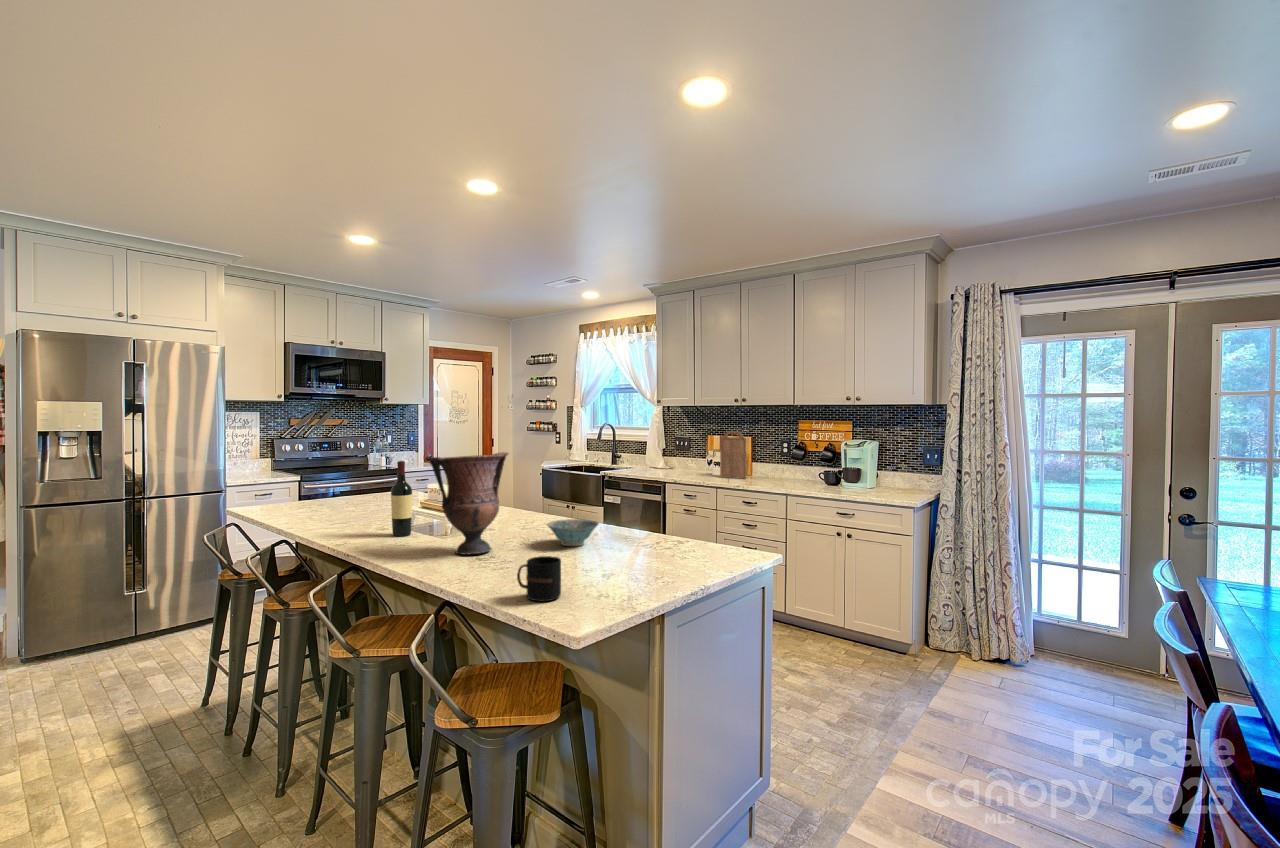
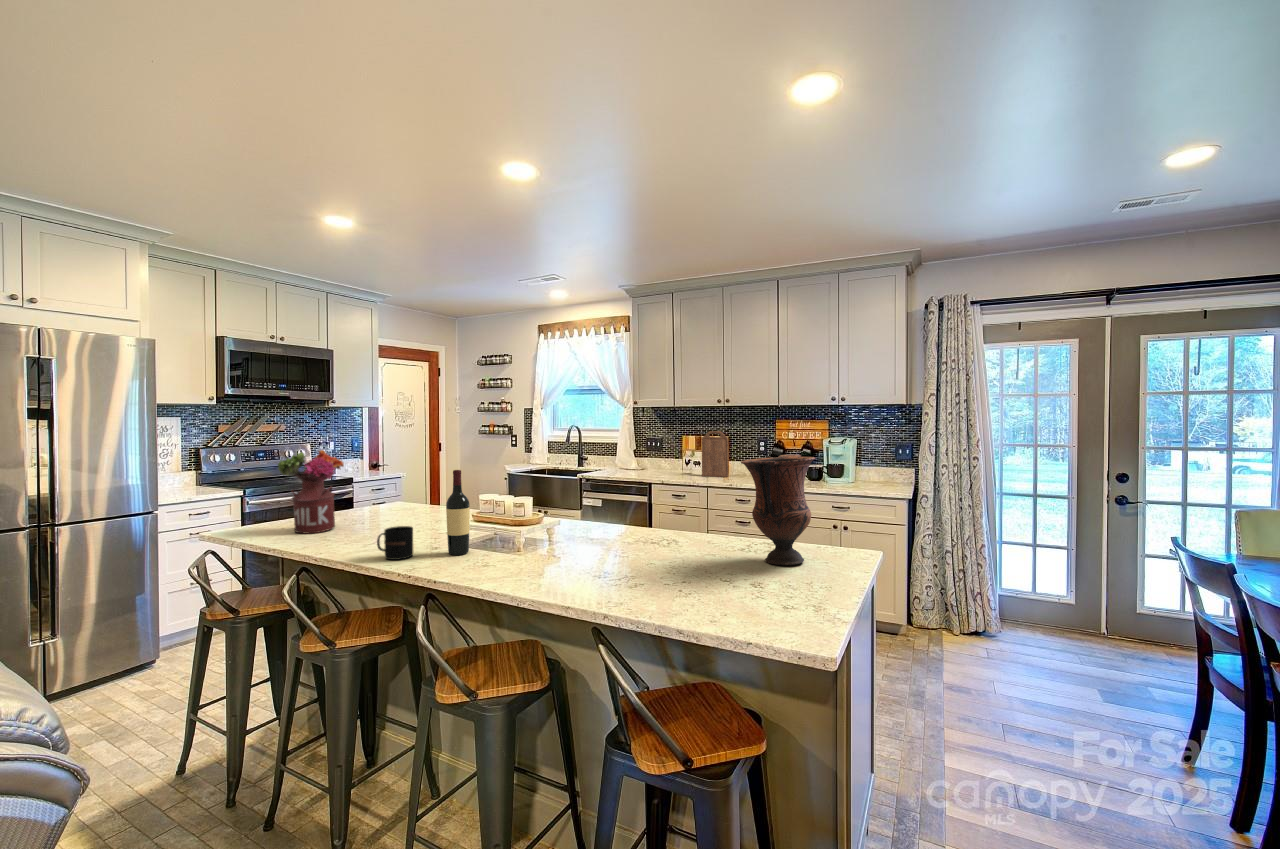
flower arrangement: none [284,441,342,513] -> present [278,450,344,534]
vase: present [427,452,508,555] -> present [741,454,815,565]
ceramic bowl: present [547,519,599,546] -> none [635,526,690,556]
mug: present [517,556,561,601] -> present [377,526,413,560]

